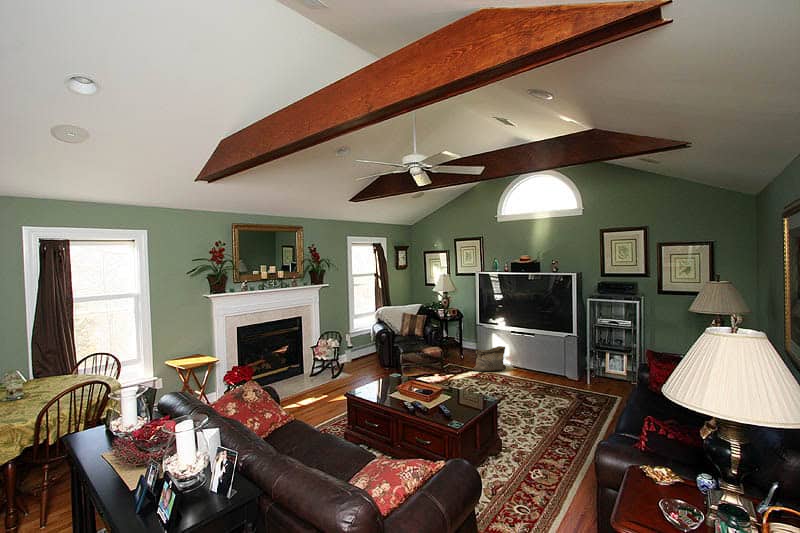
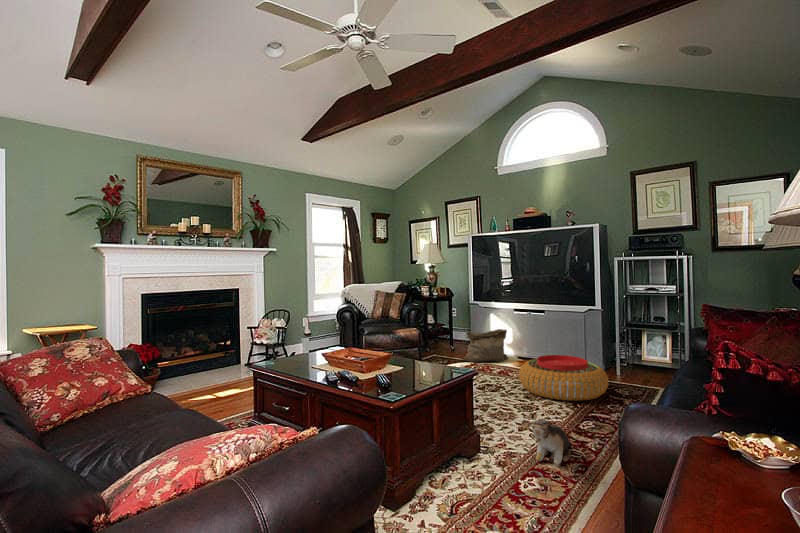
pouf: none [518,372,582,408] -> present [519,355,608,401]
plush toy: none [534,431,561,460] -> present [528,419,571,465]

